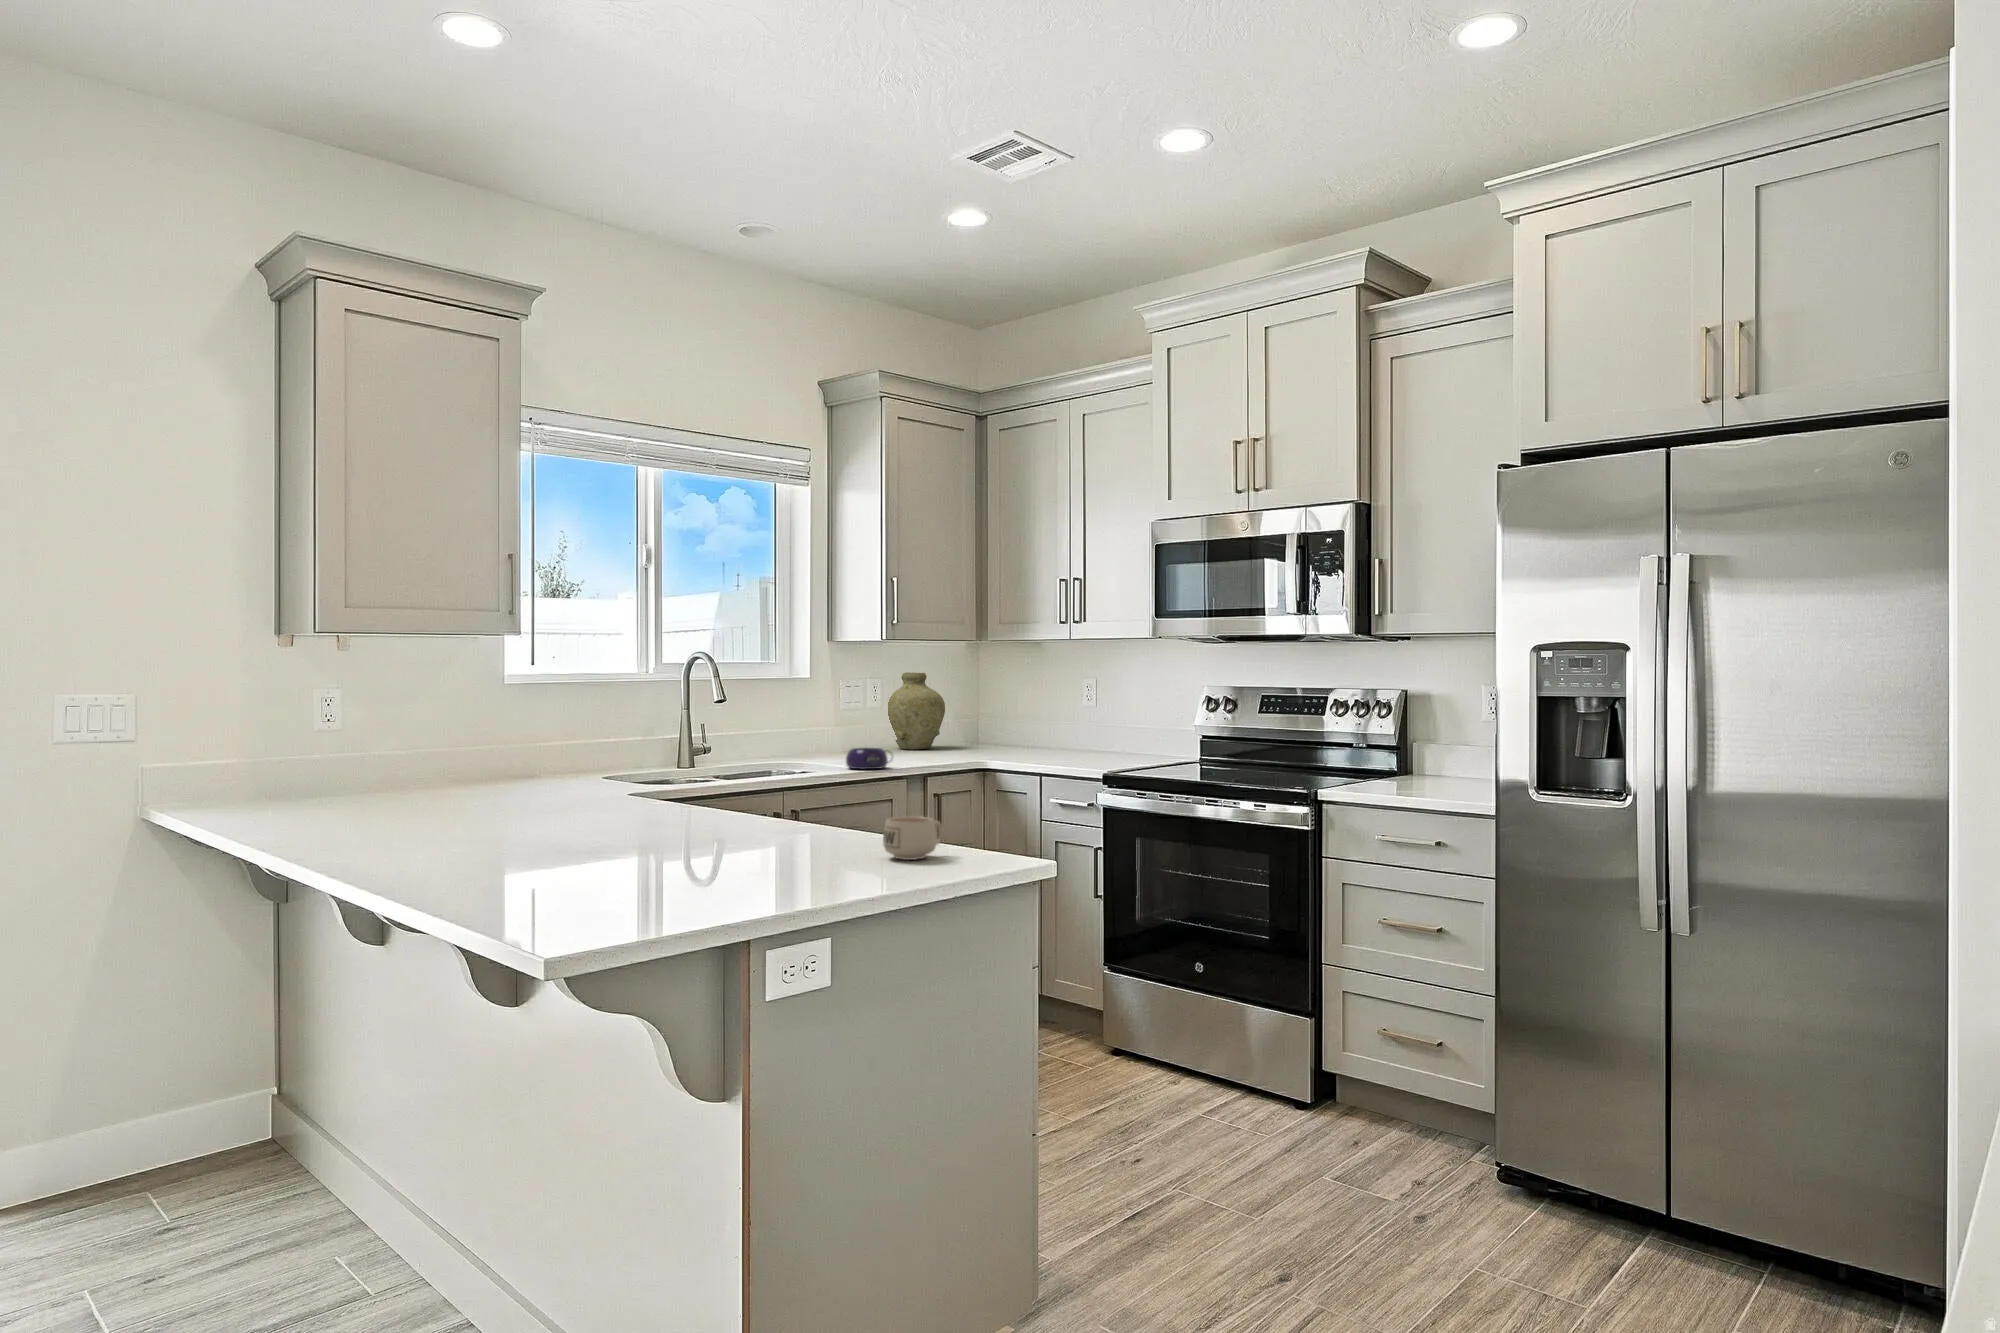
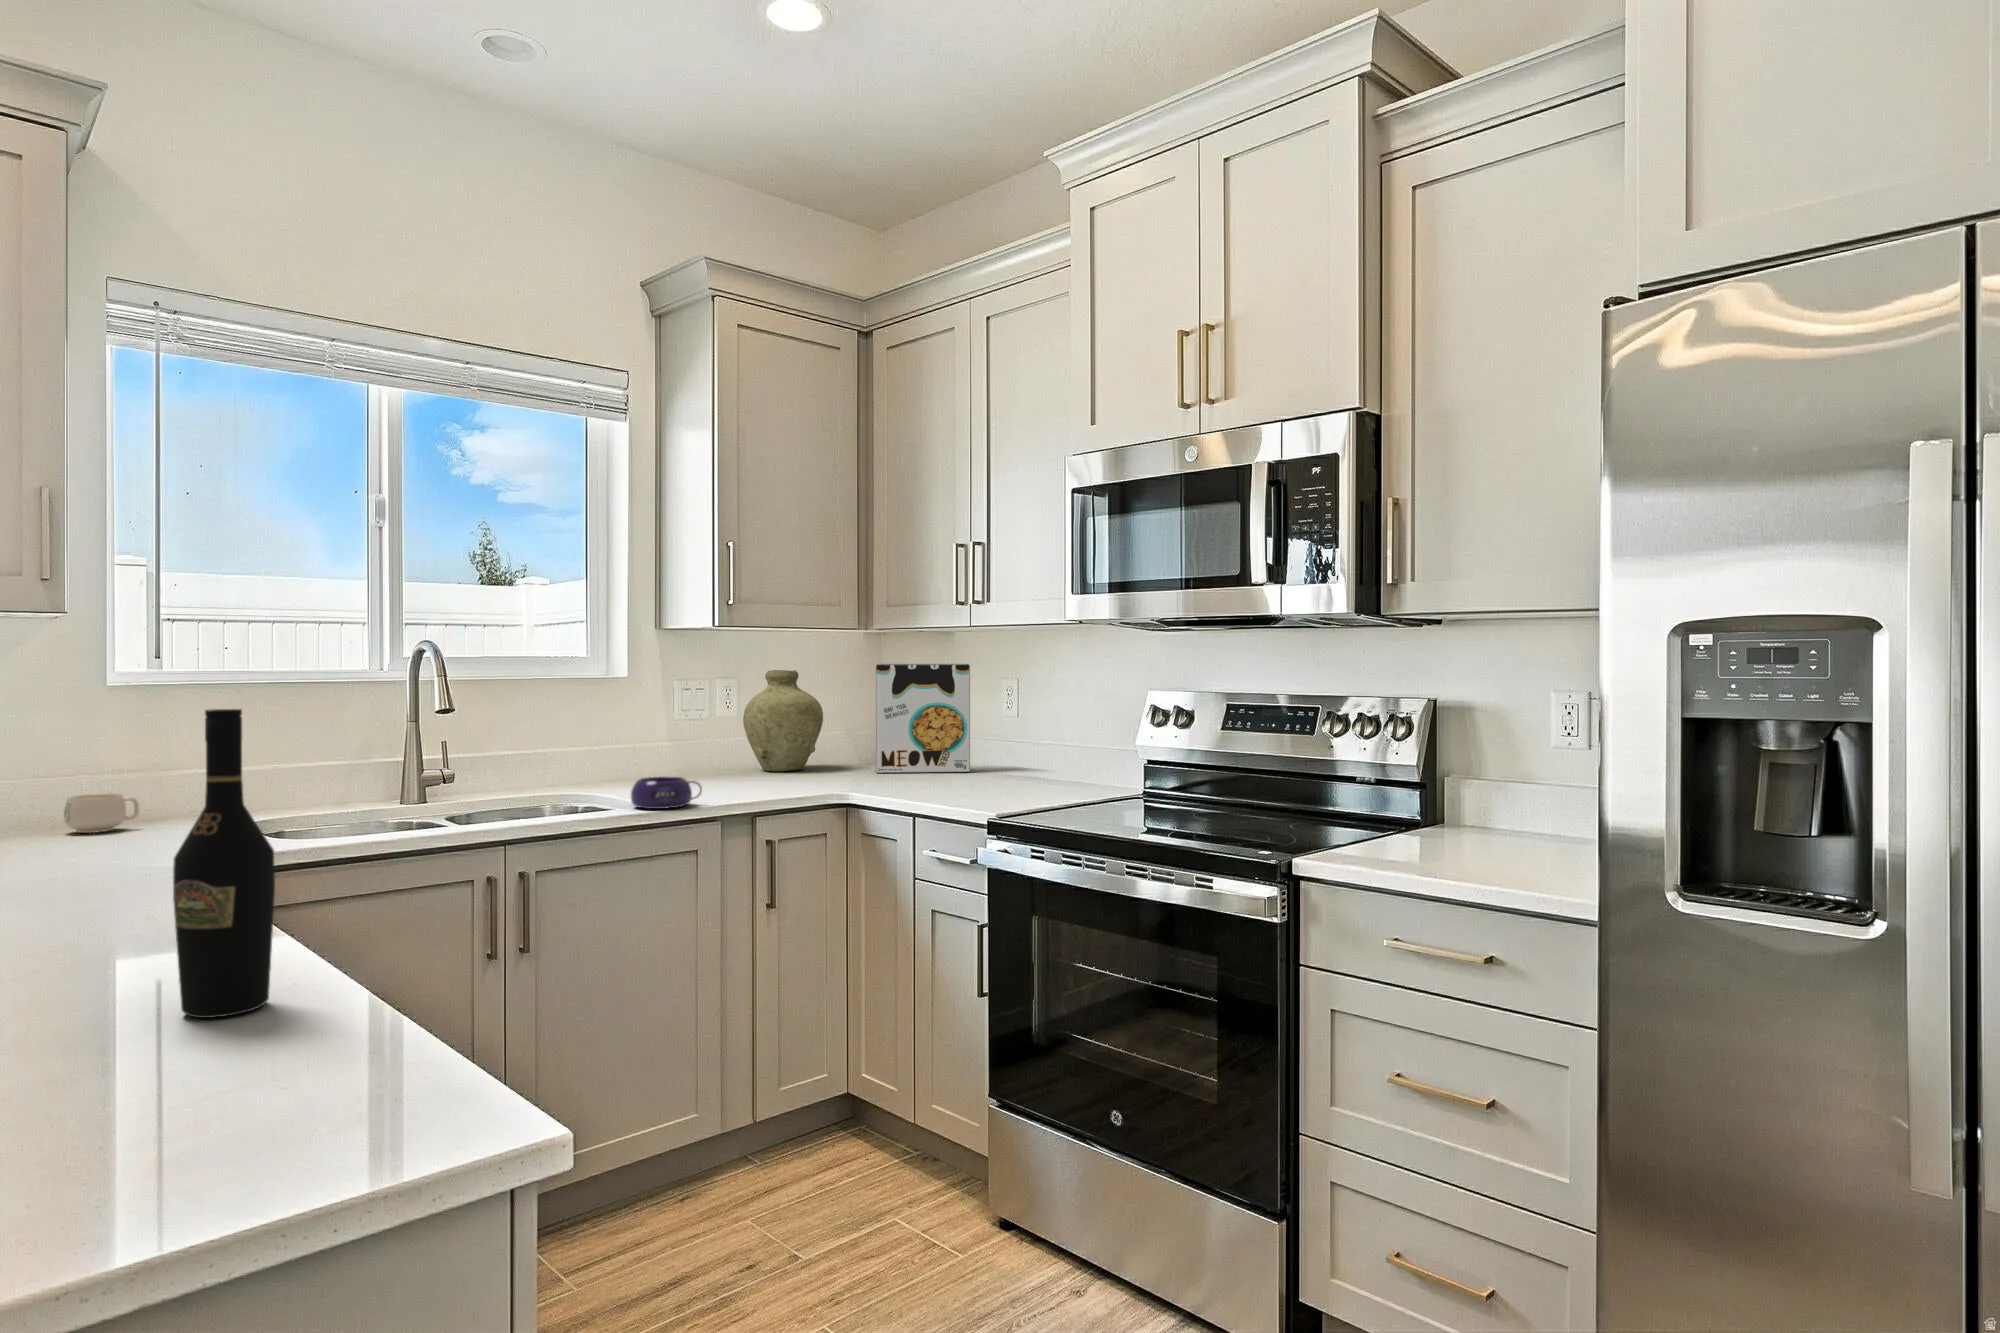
cereal box: none [986,668,1059,750] -> present [876,664,970,773]
wine bottle: none [790,690,832,840] -> present [173,709,275,1018]
mug: present [883,816,943,860] -> present [64,793,139,833]

